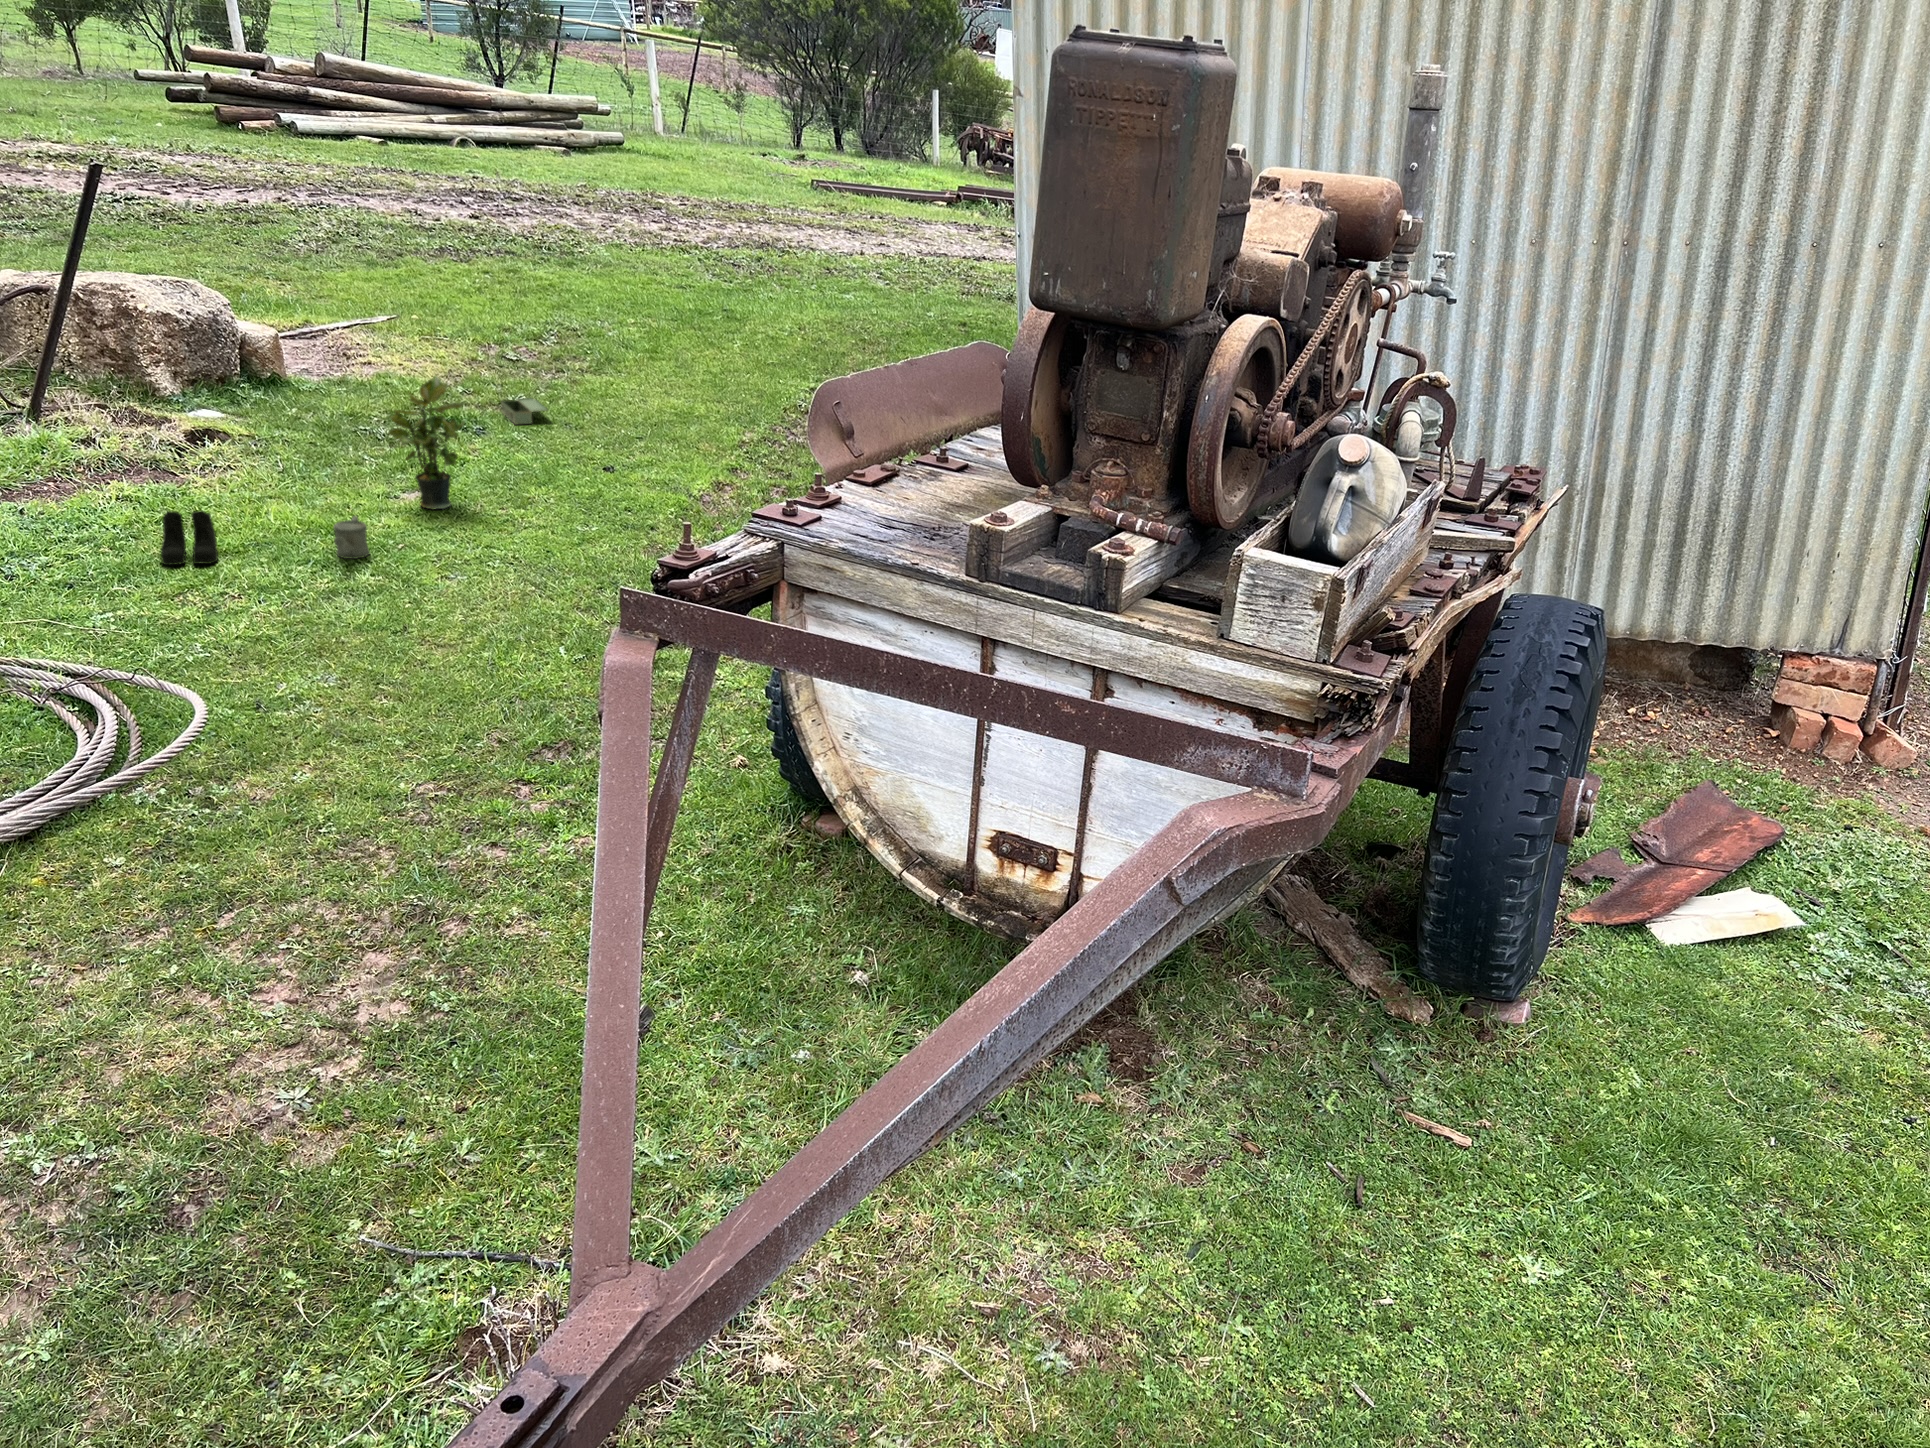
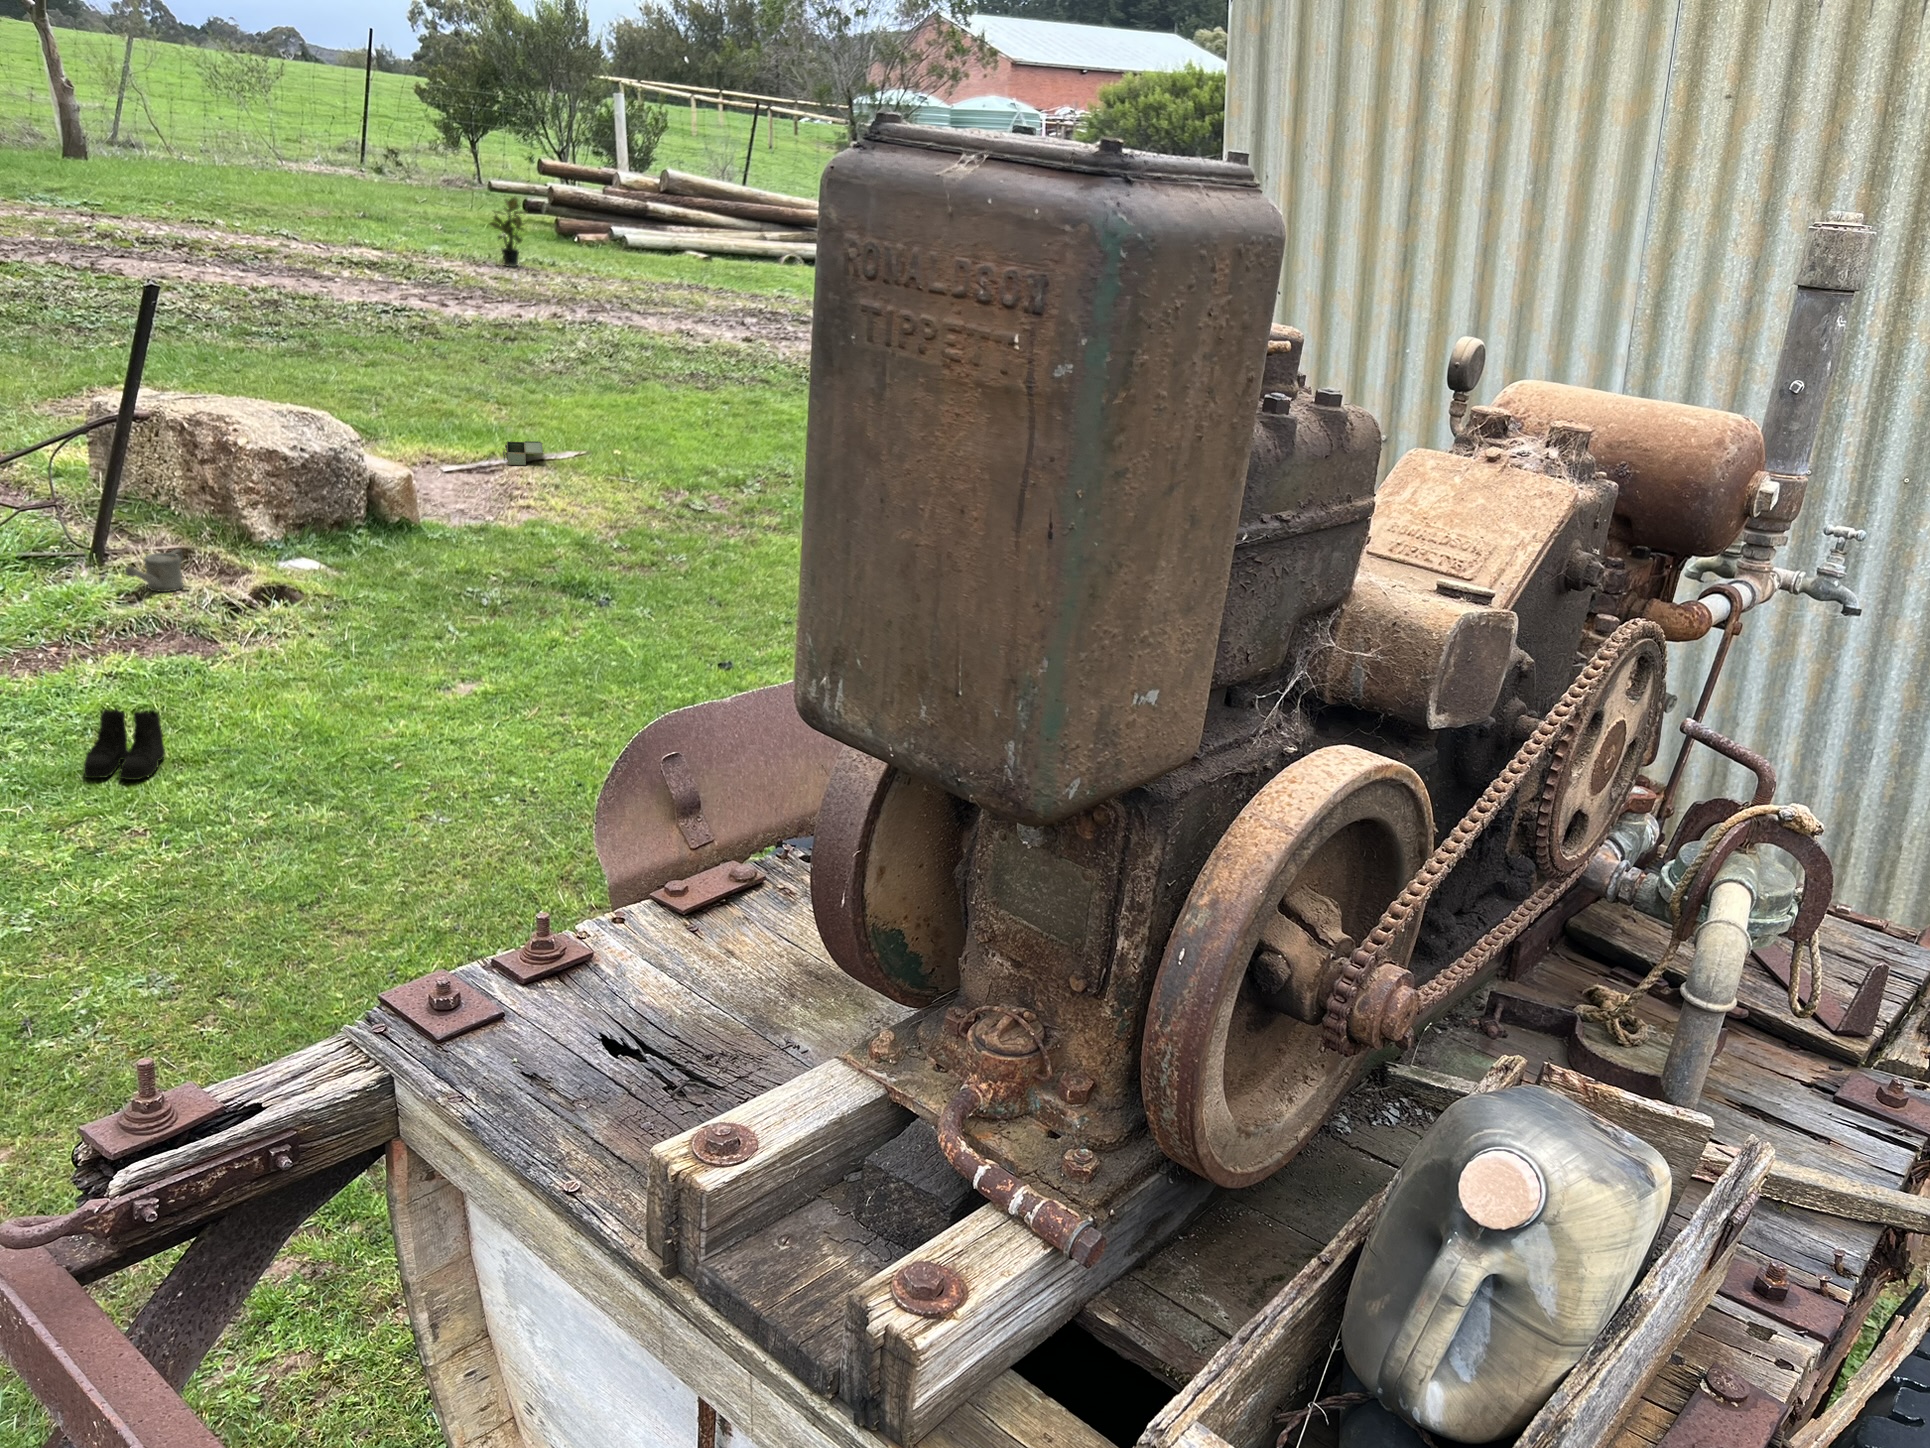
potted plant: present [389,375,464,509] -> present [490,197,527,267]
toolbox: present [501,398,547,425] -> present [503,441,543,465]
watering can: present [333,516,370,559] -> present [125,549,184,592]

